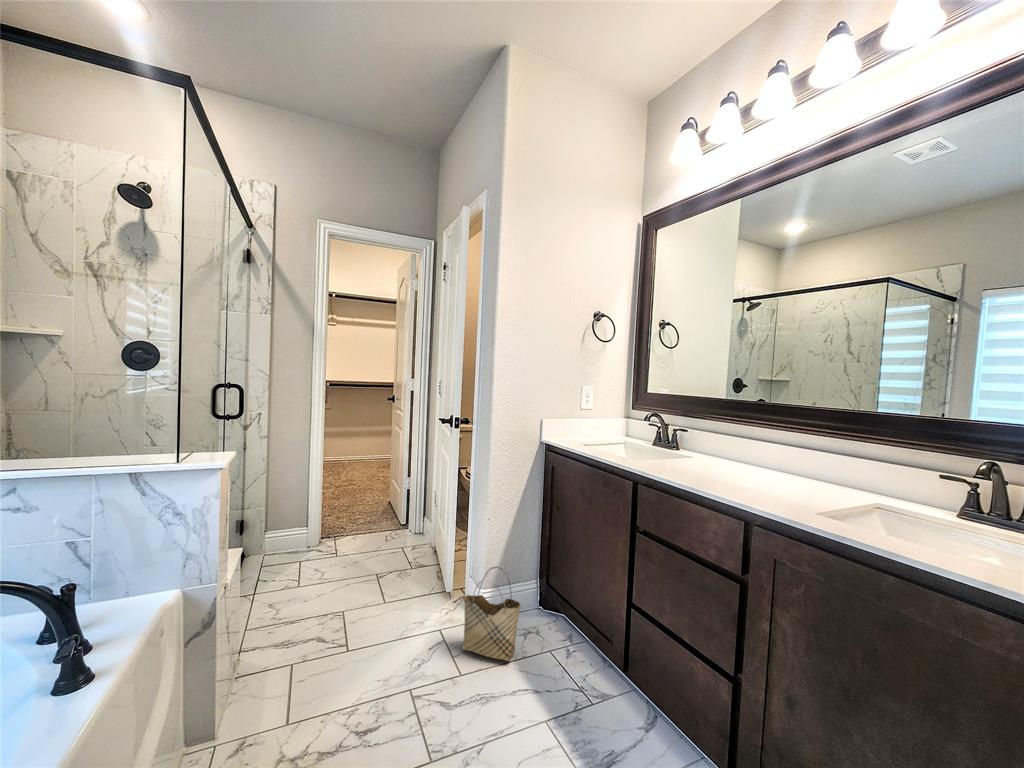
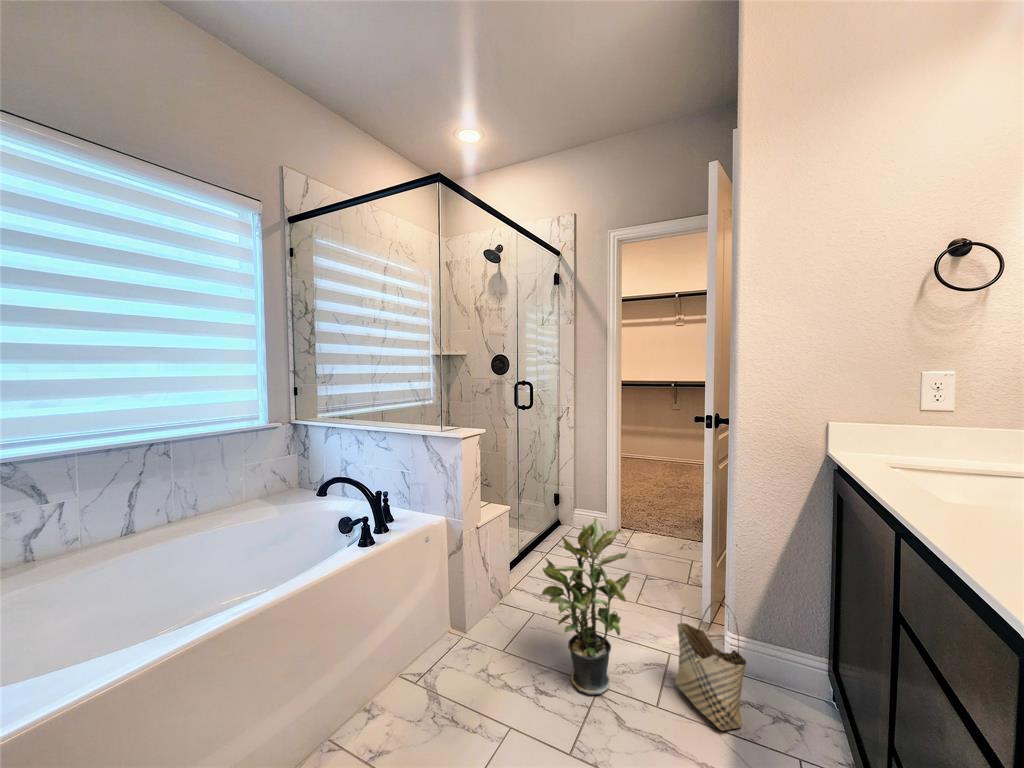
potted plant: none [354,530,445,706] -> present [542,518,631,695]

